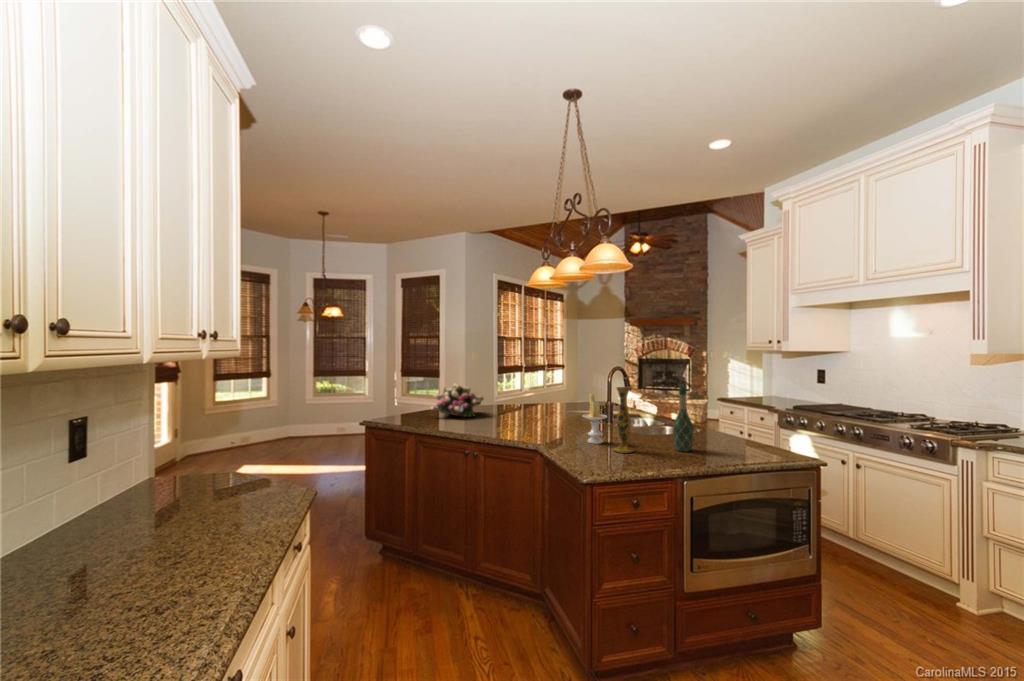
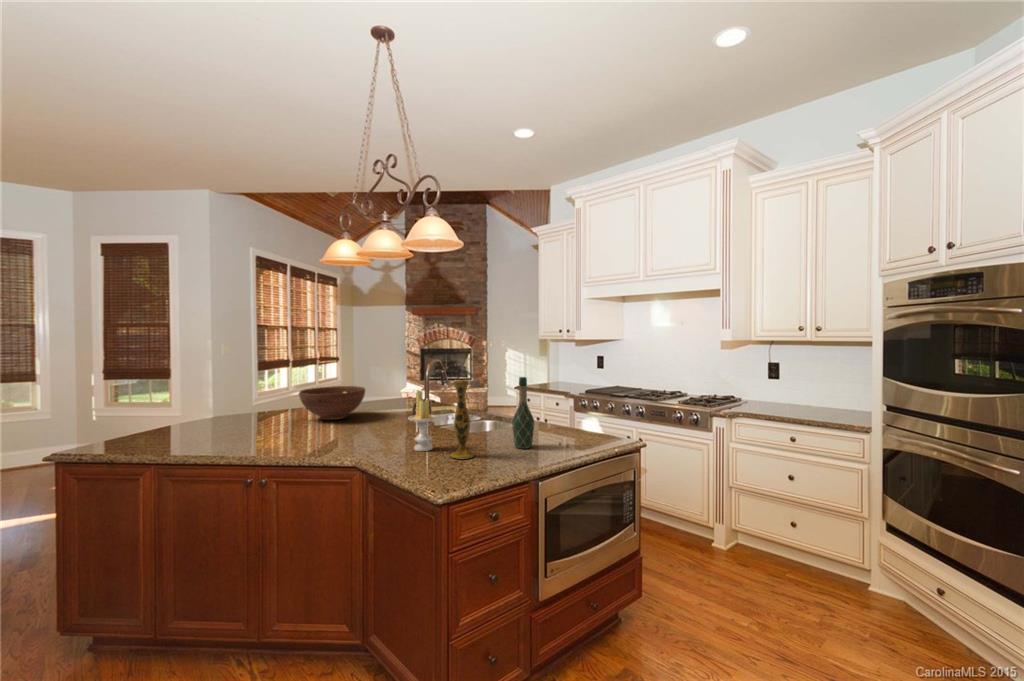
flower arrangement: present [431,384,483,417] -> none [169,387,257,432]
fruit bowl: none [513,388,563,415] -> present [299,386,365,420]

